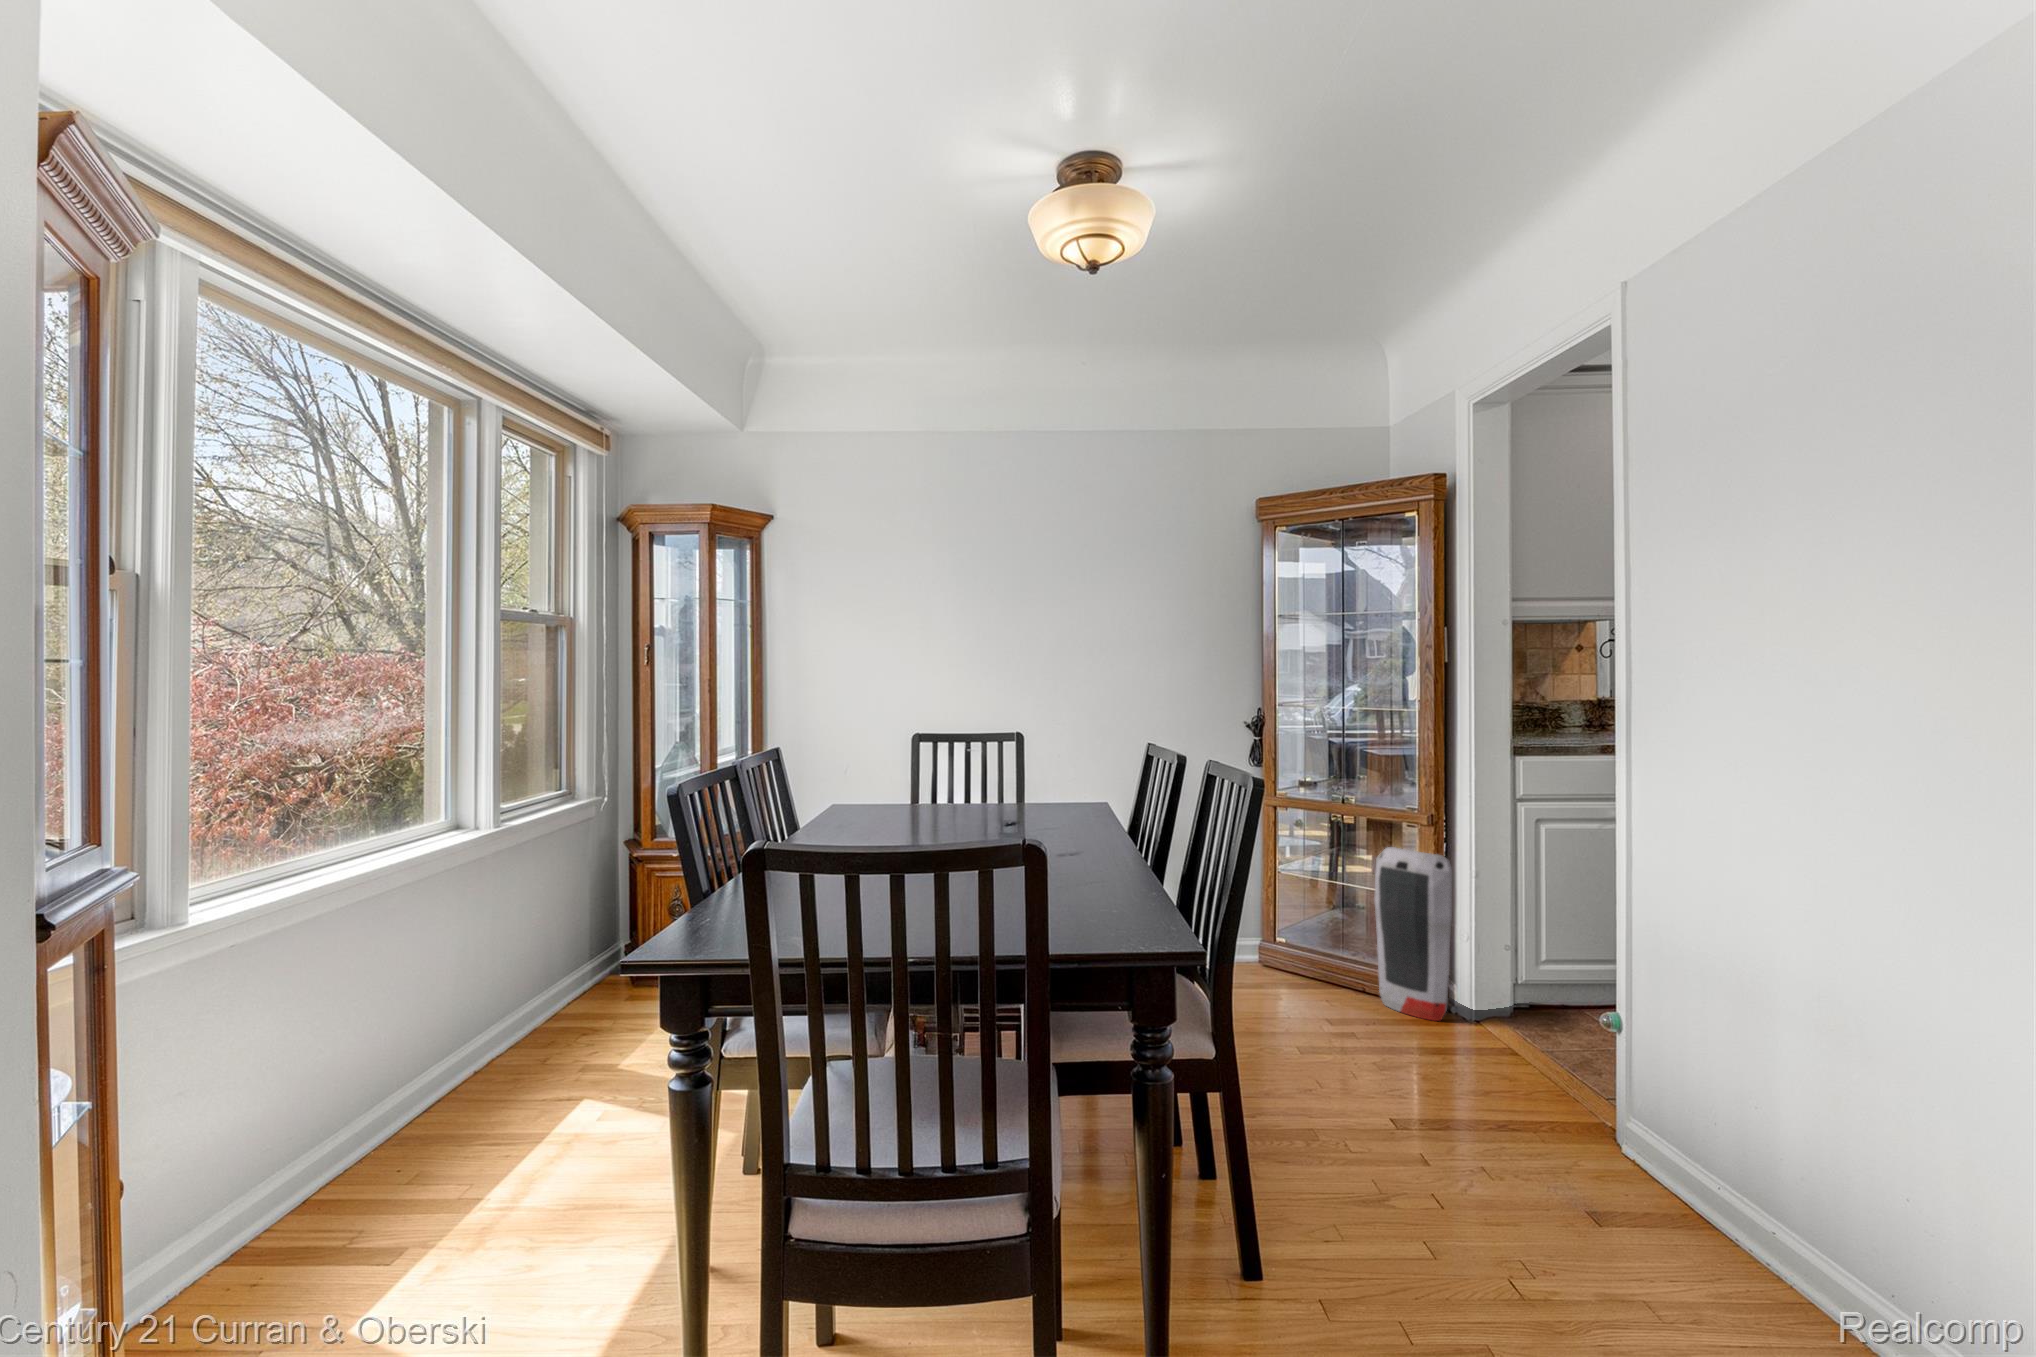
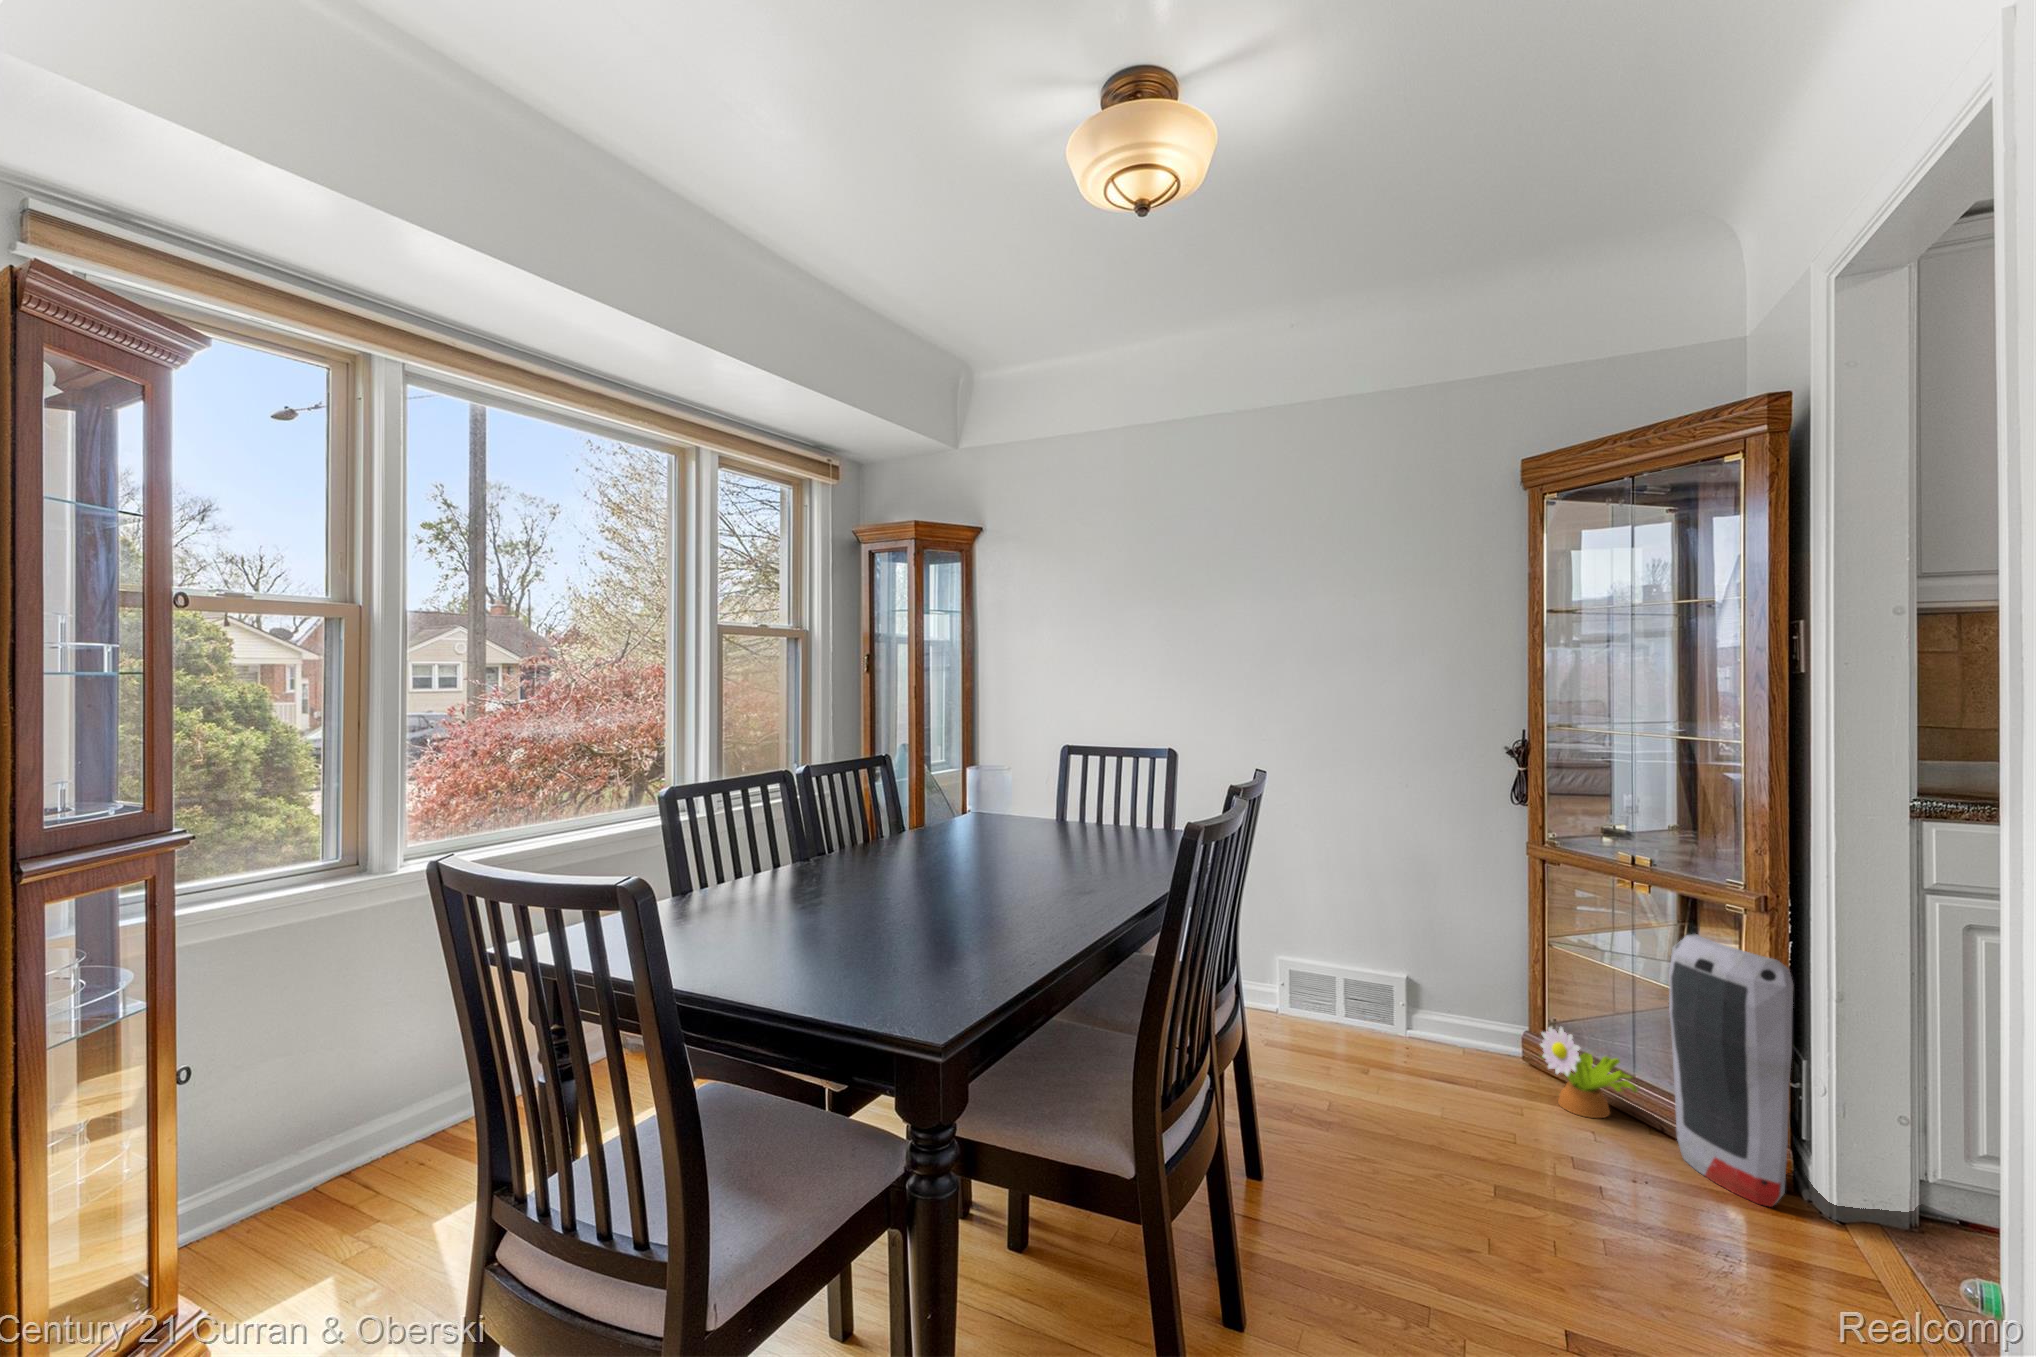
decorative plant: none [1282,929,1353,993] -> present [1540,1027,1638,1118]

